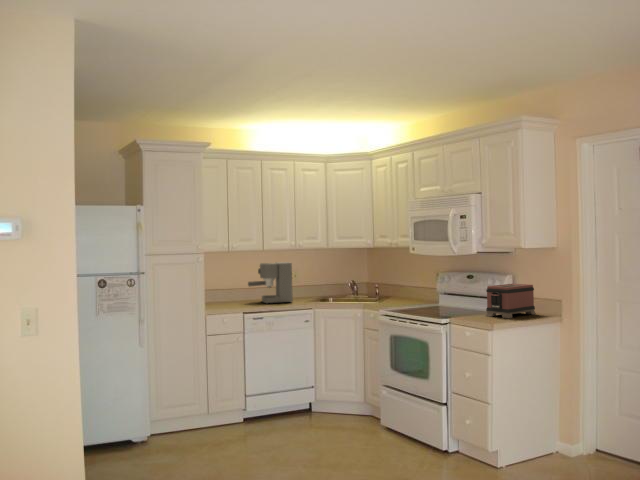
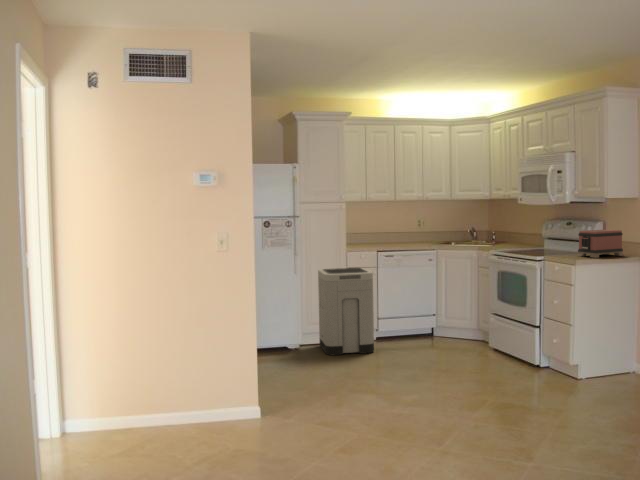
coffee maker: present [248,262,293,303] -> none [382,211,419,245]
trash can: none [169,335,243,454] -> present [318,268,374,355]

